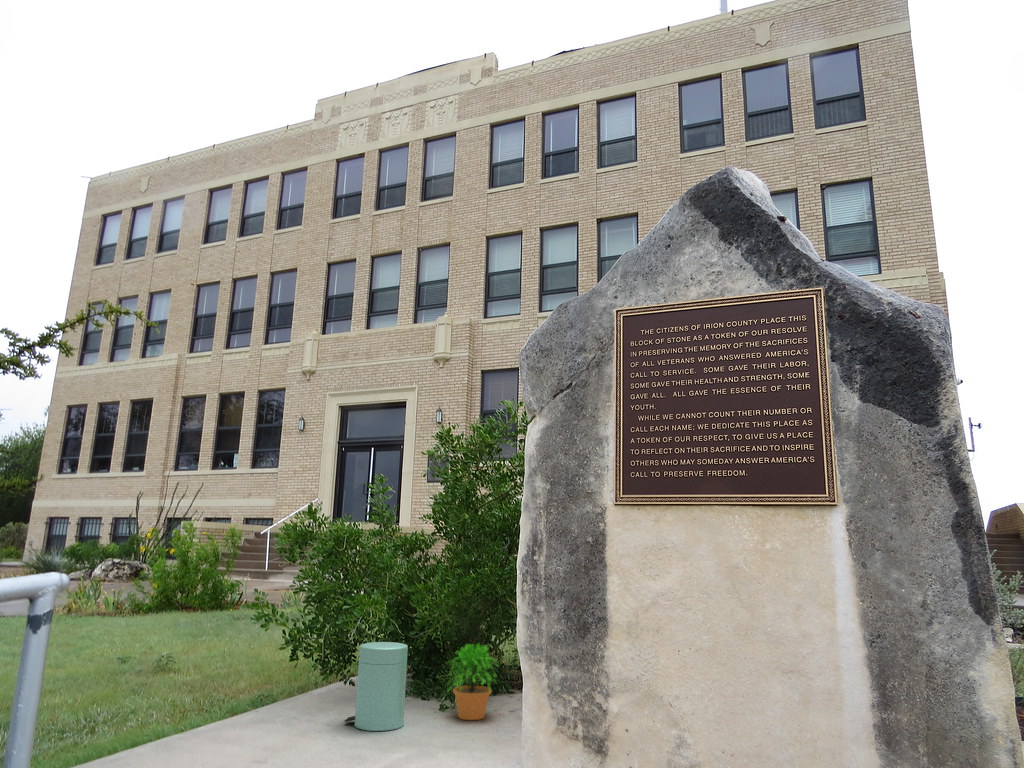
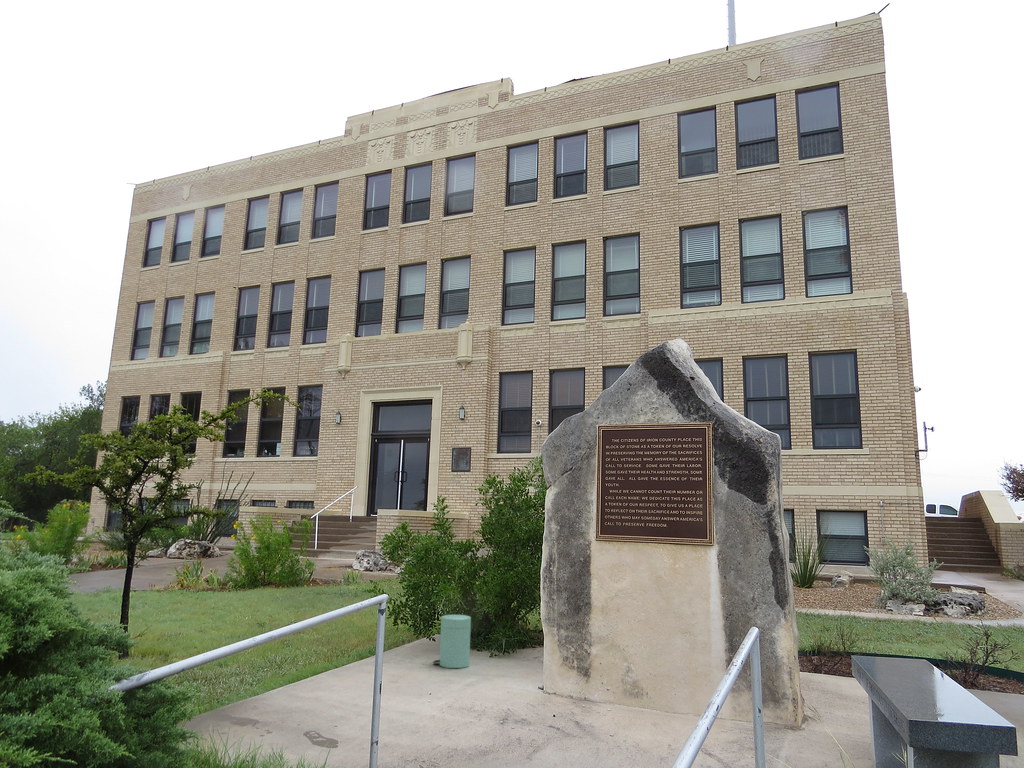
potted plant: present [448,644,498,720] -> none [493,614,529,663]

